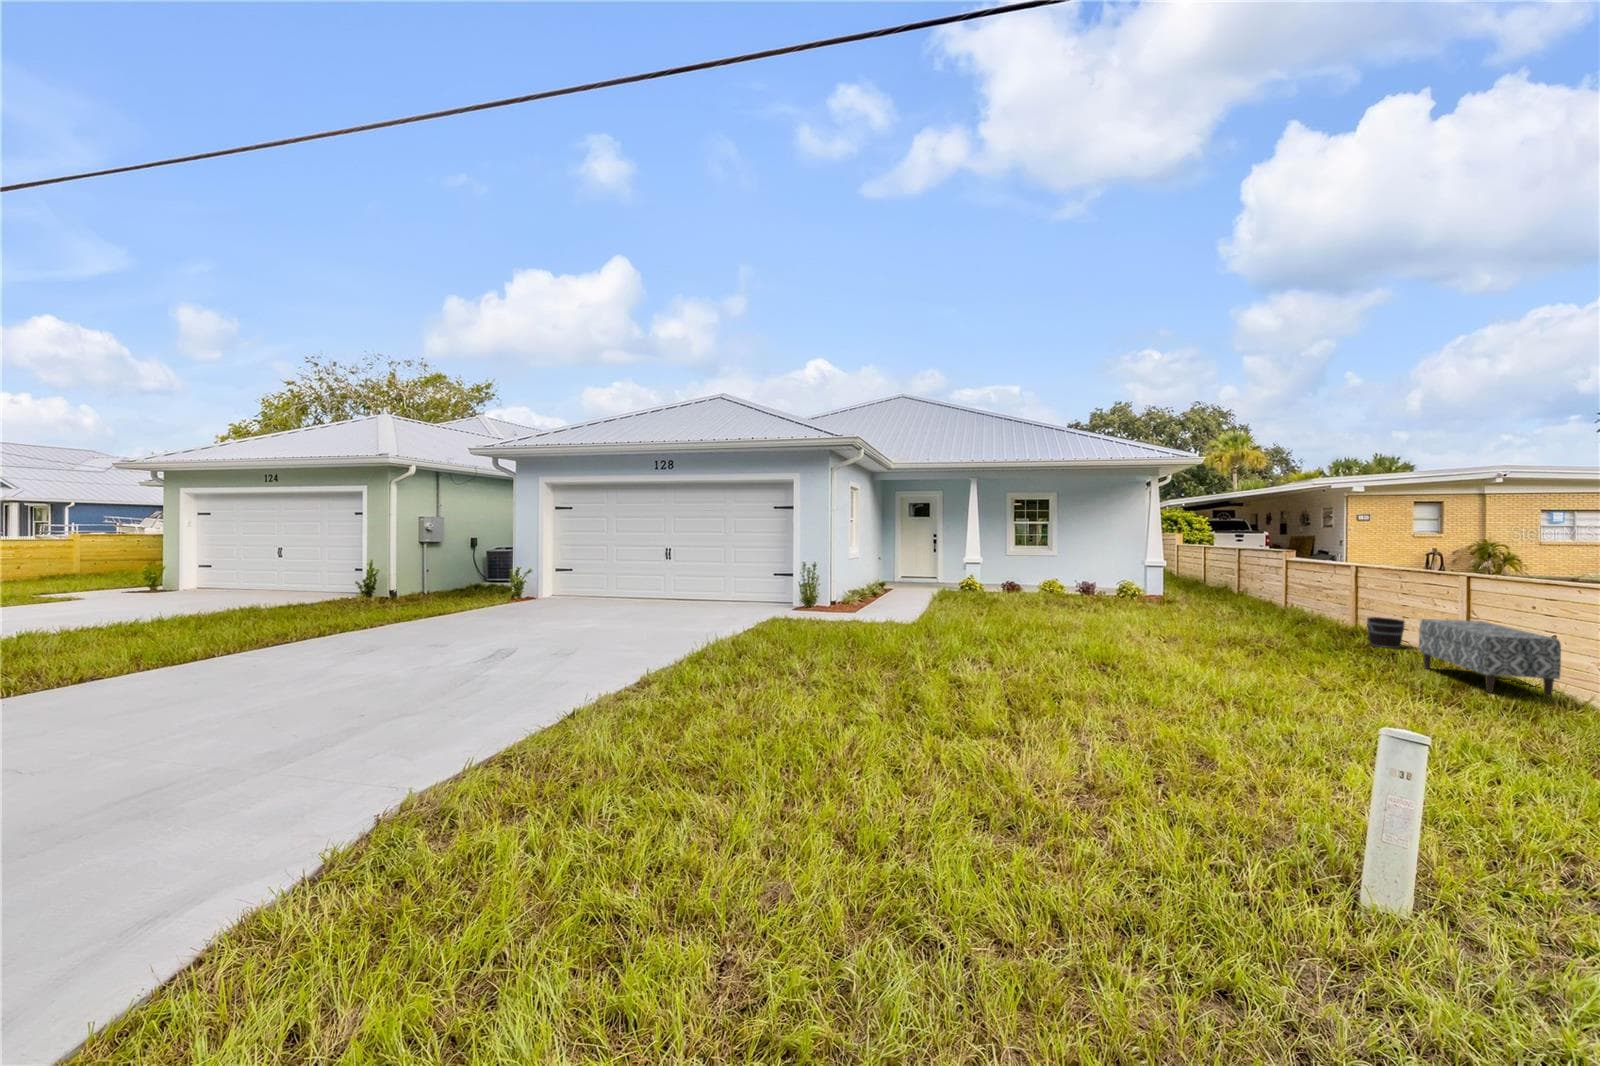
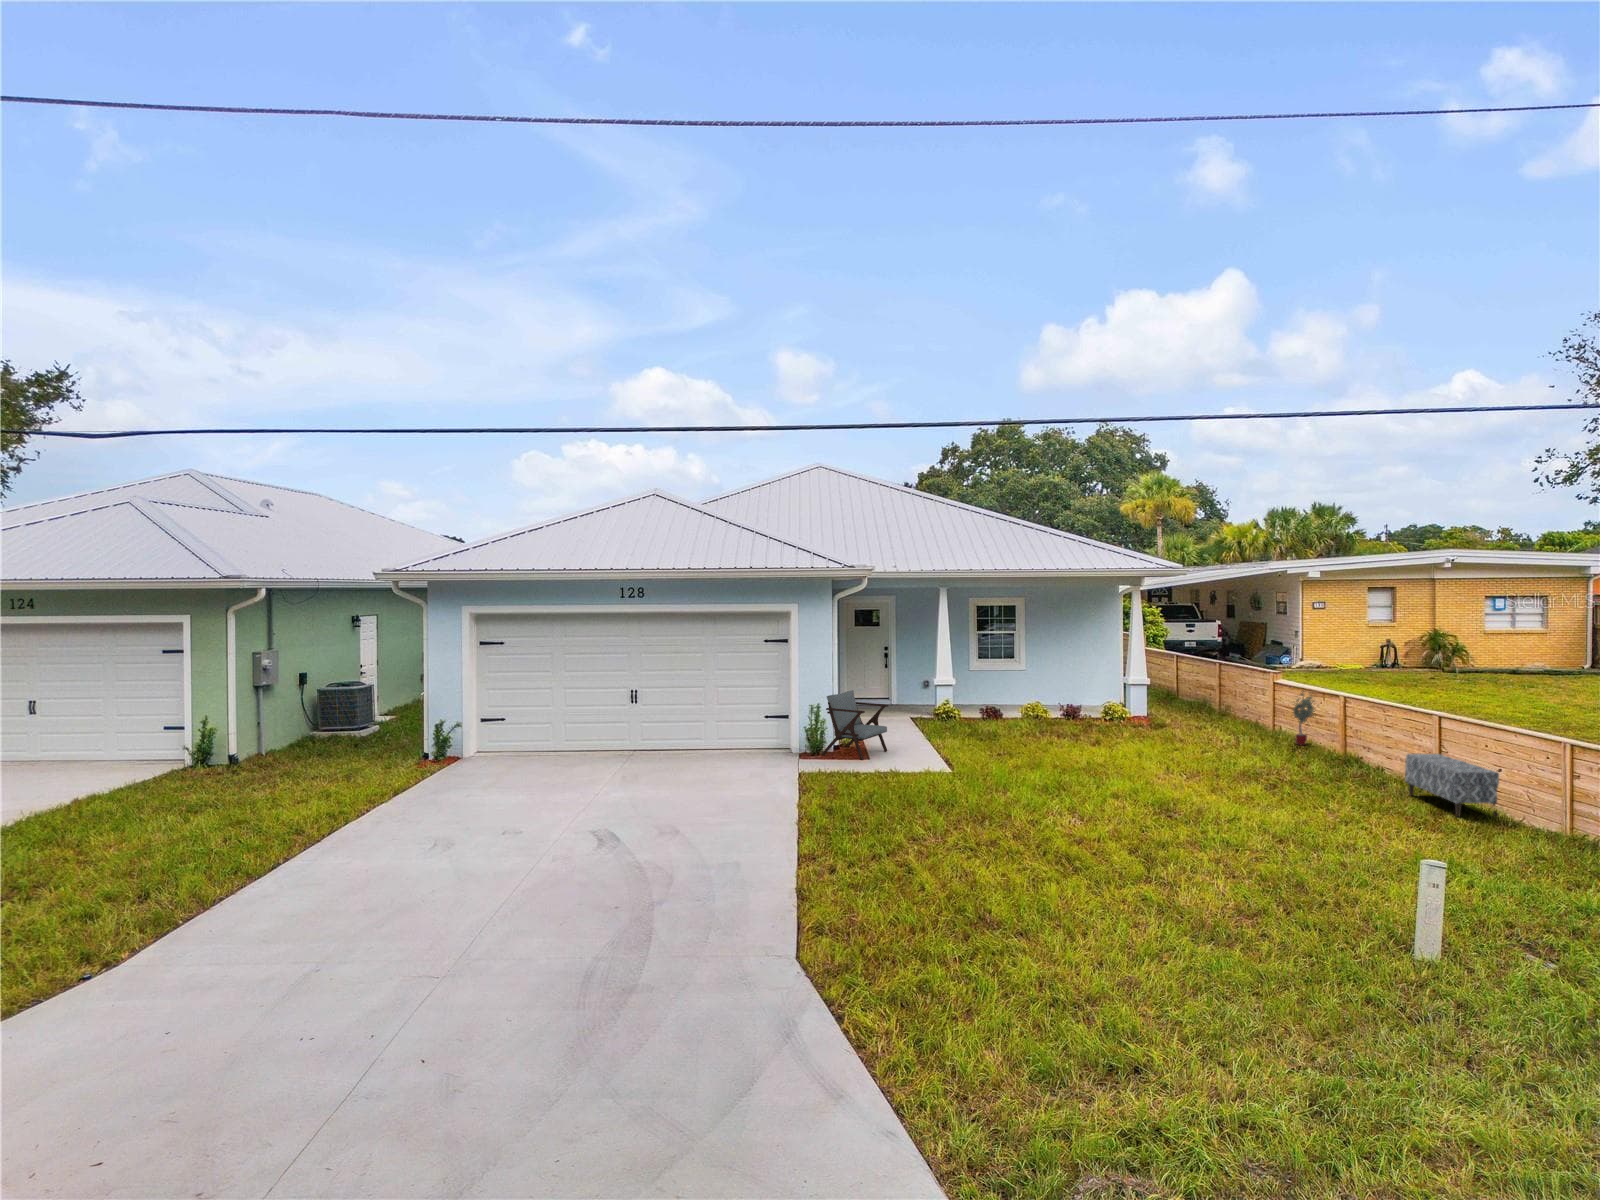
lounge chair: none [814,553,877,612] -> present [821,690,888,760]
potted tree: none [1293,564,1333,621] -> present [1293,692,1315,745]
bucket: present [1367,617,1405,648] -> none [1360,746,1390,775]

